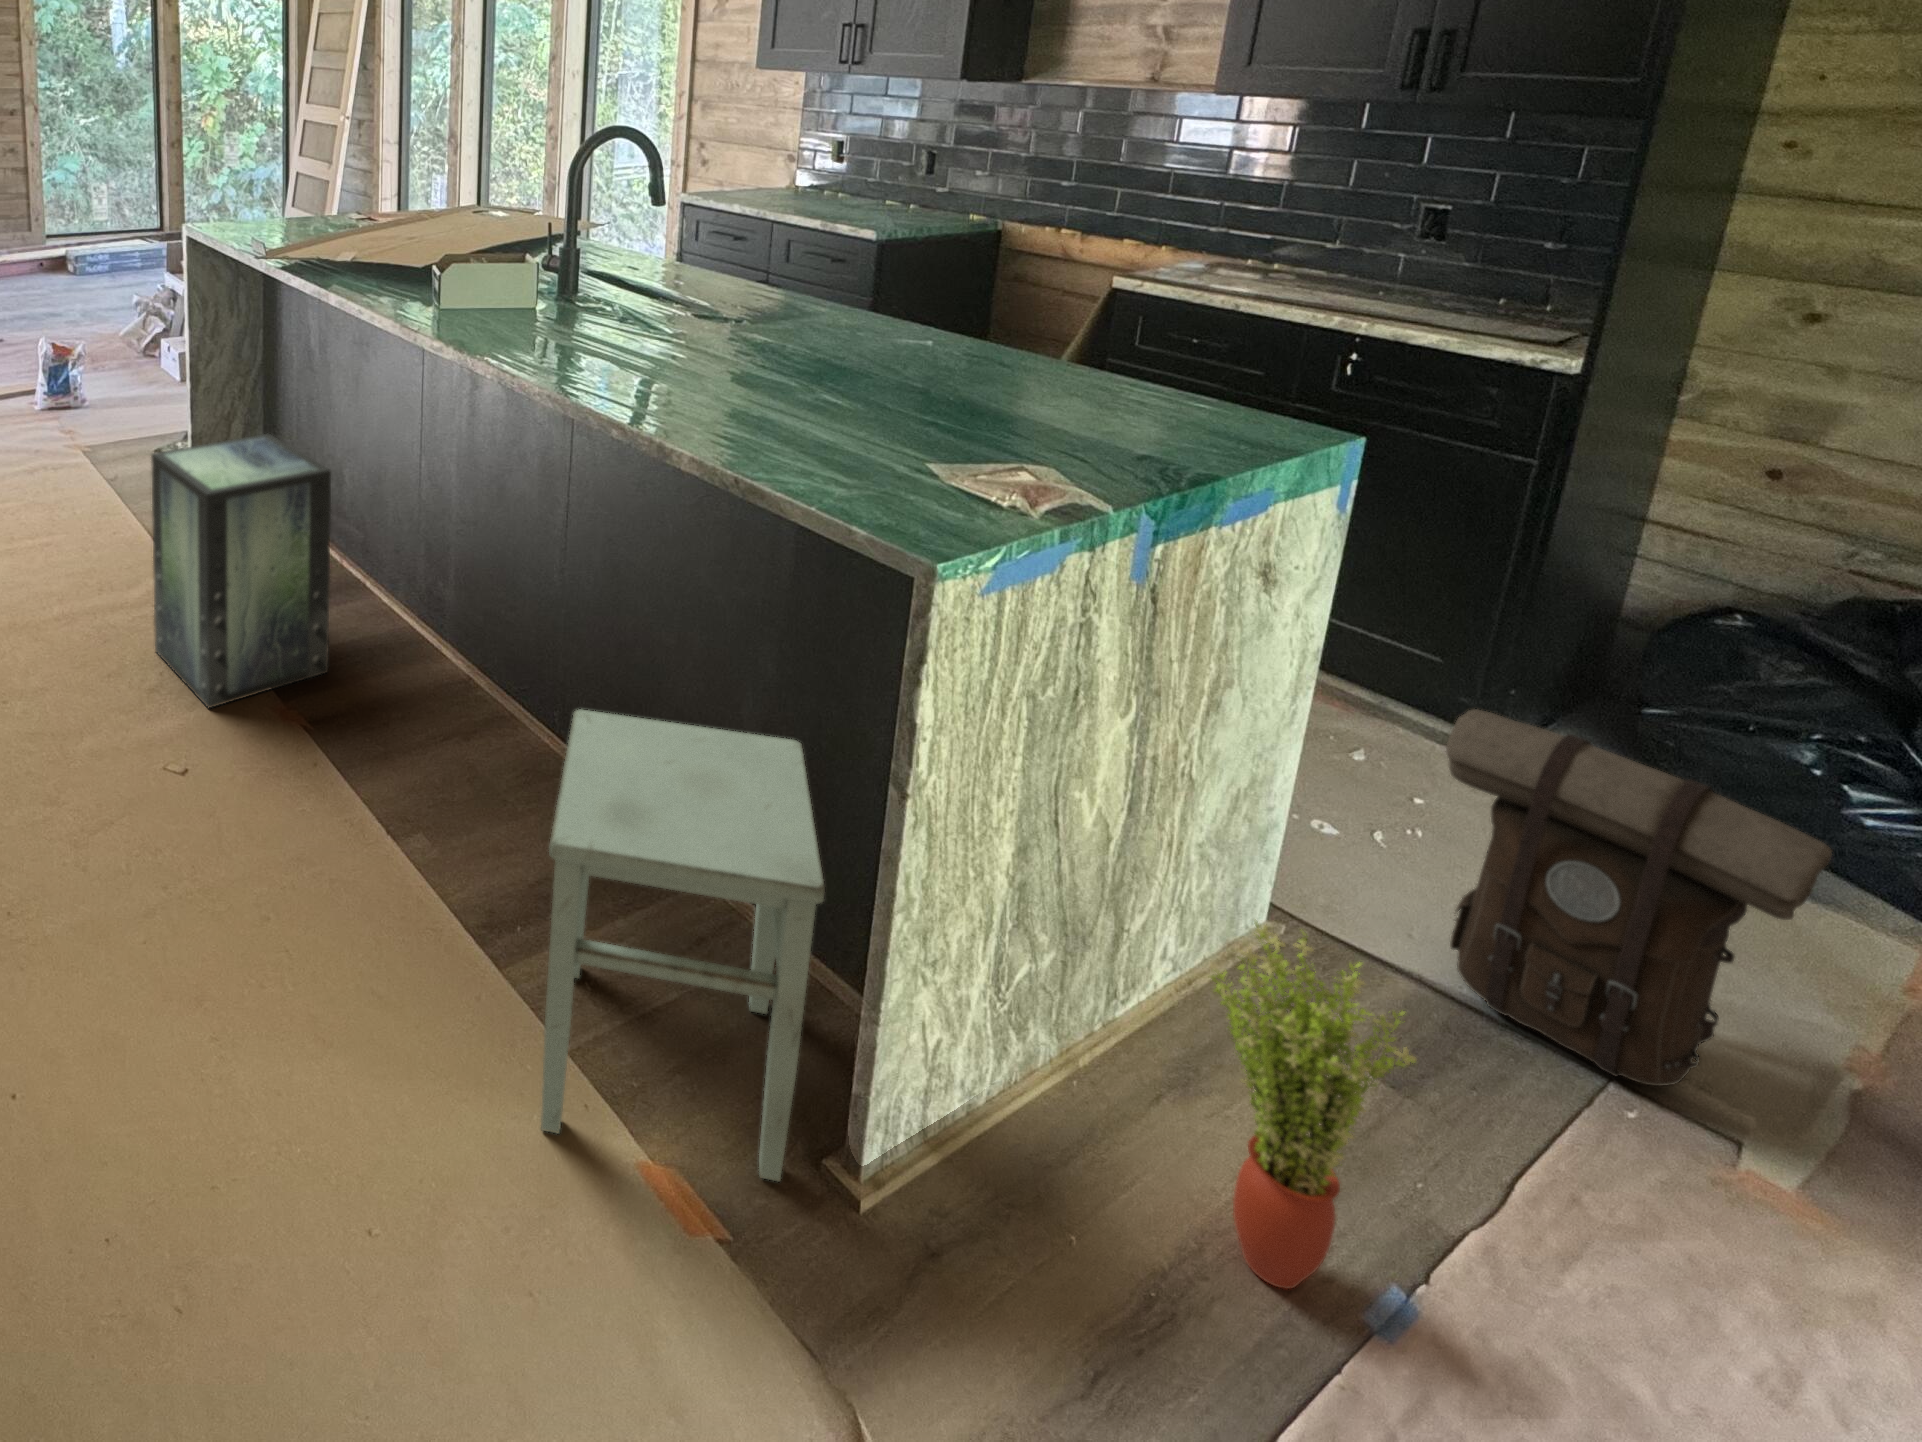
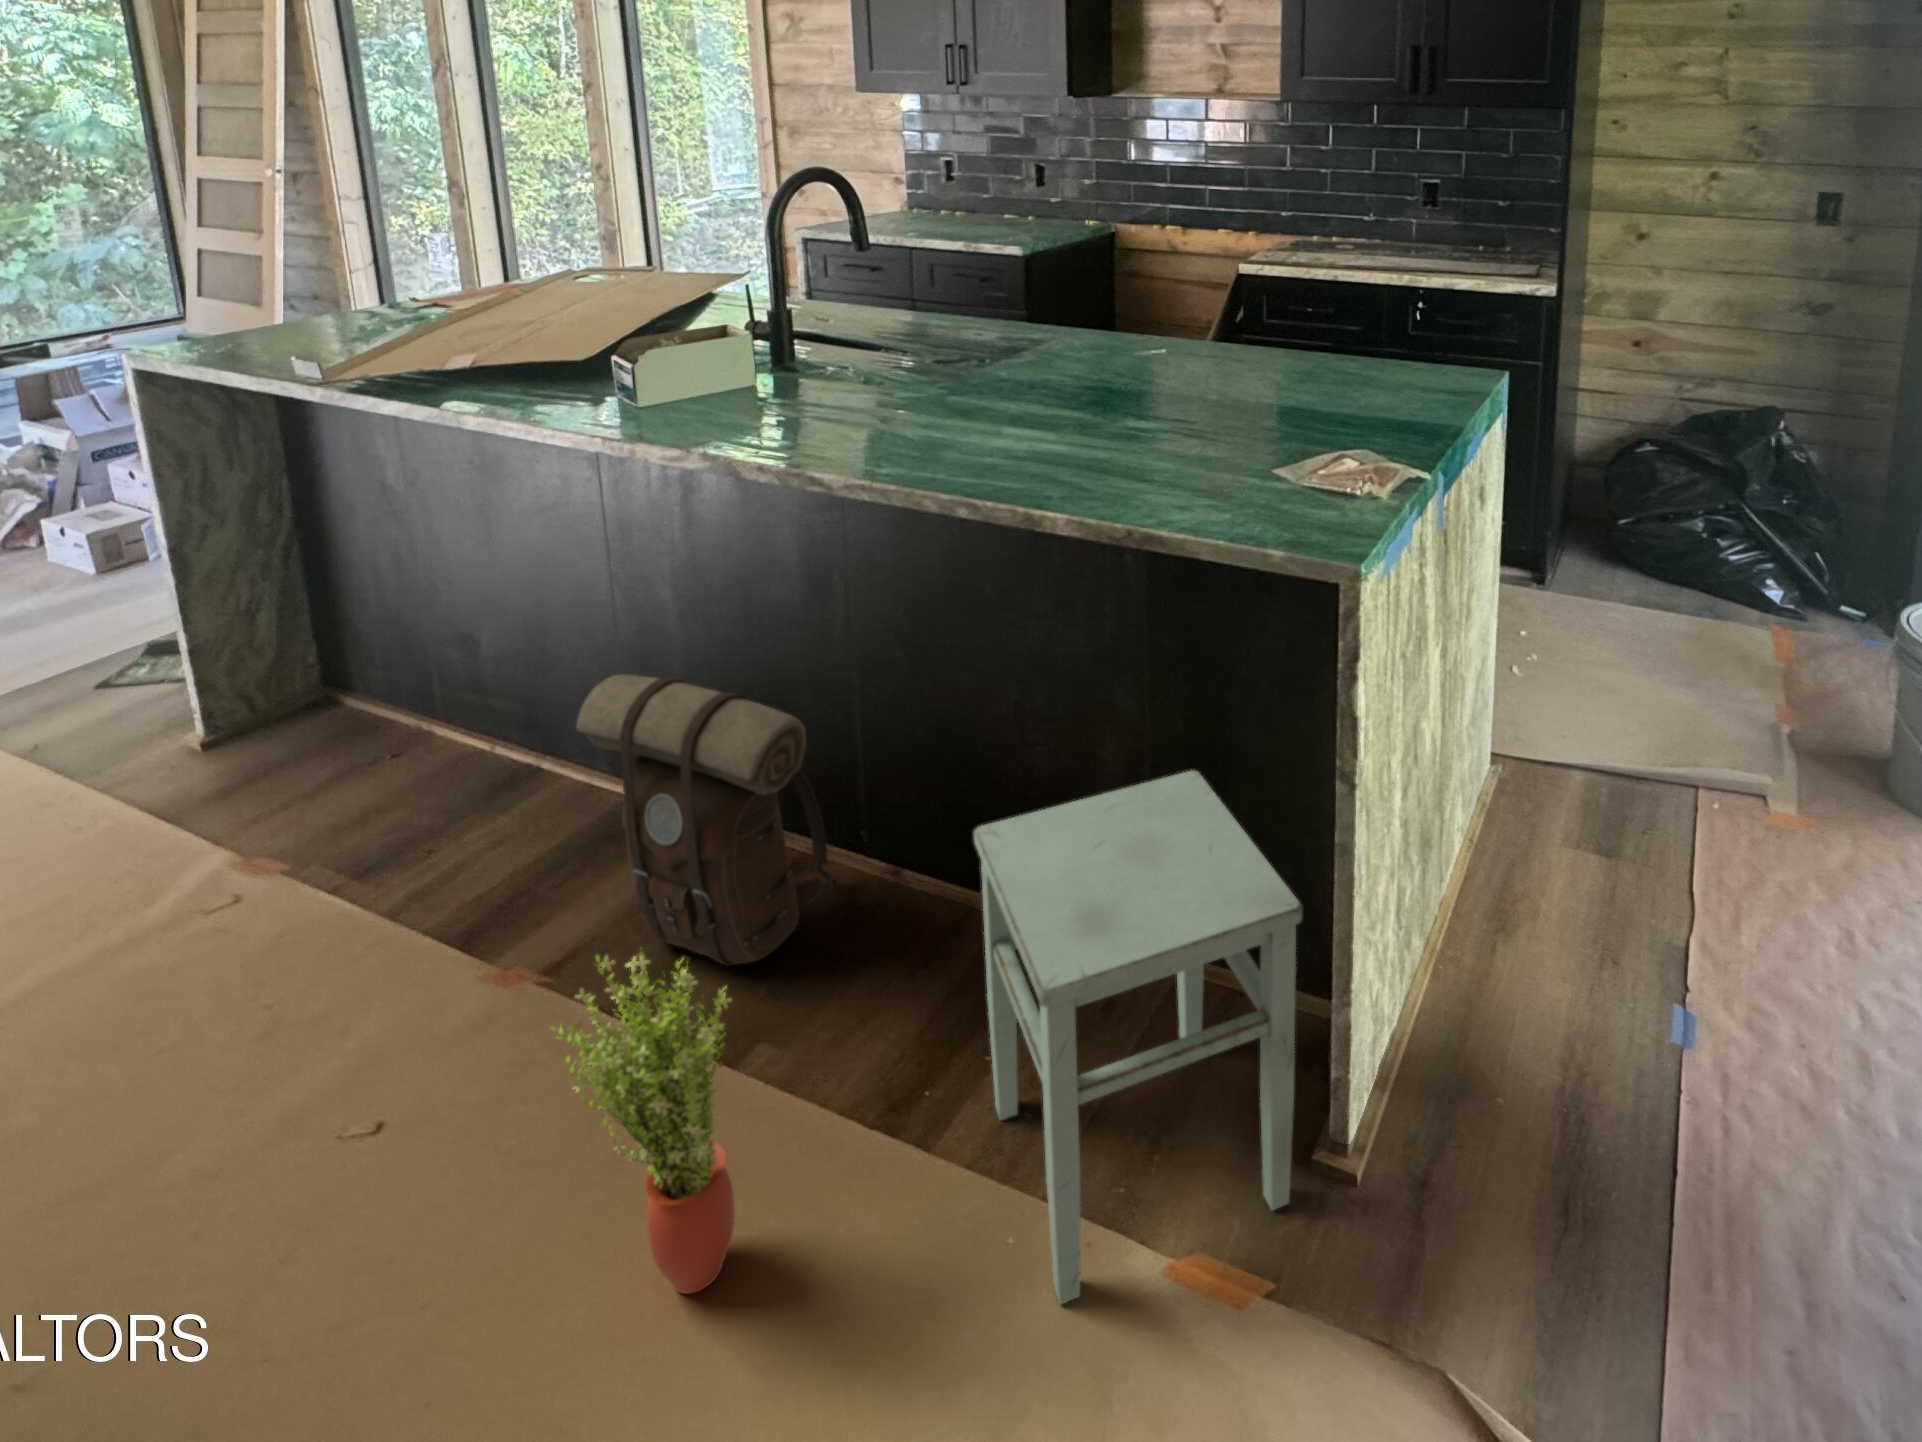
storage box: present [151,434,331,708] -> none [188,621,541,1026]
backpack: present [1446,709,1832,1086] -> present [577,675,834,965]
potted plant: present [1210,921,1416,1289] -> present [549,948,735,1294]

